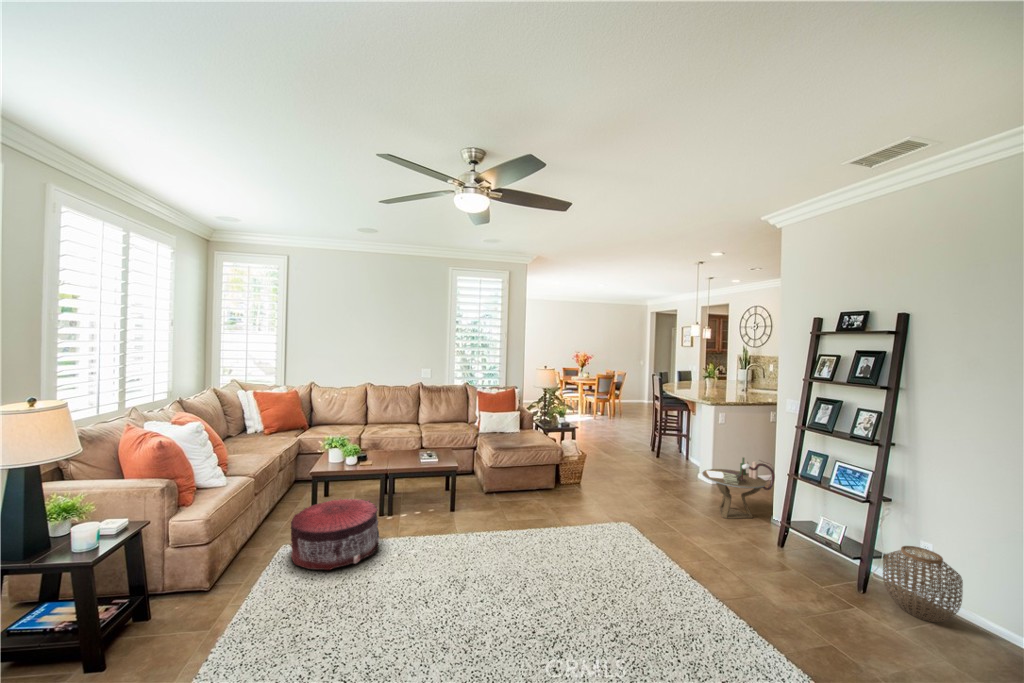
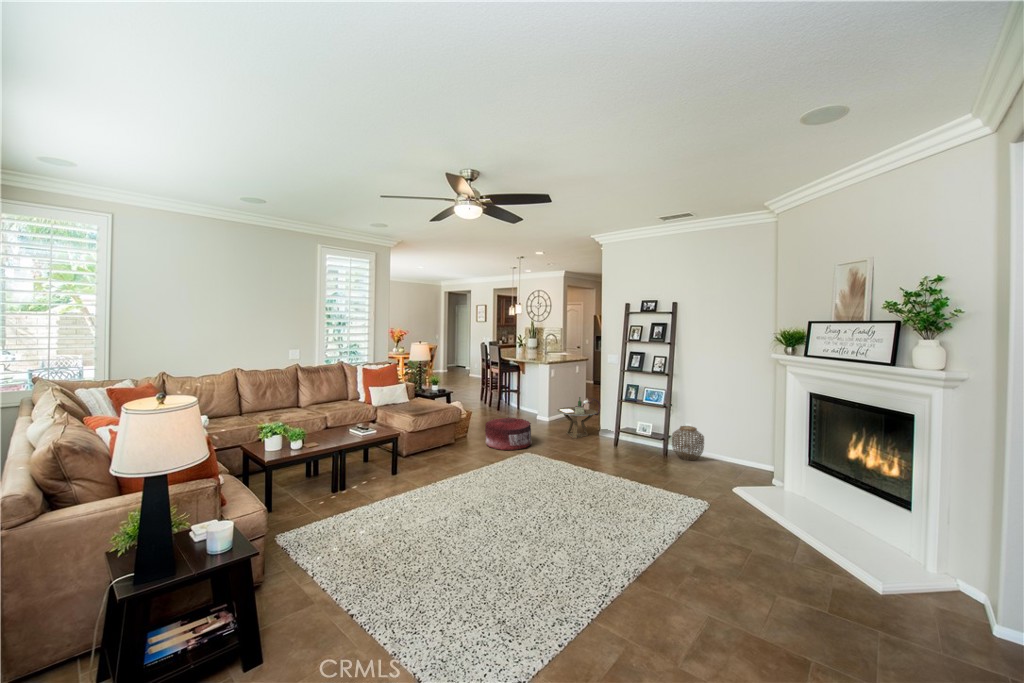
pouf: present [291,499,380,570] -> present [485,417,531,450]

